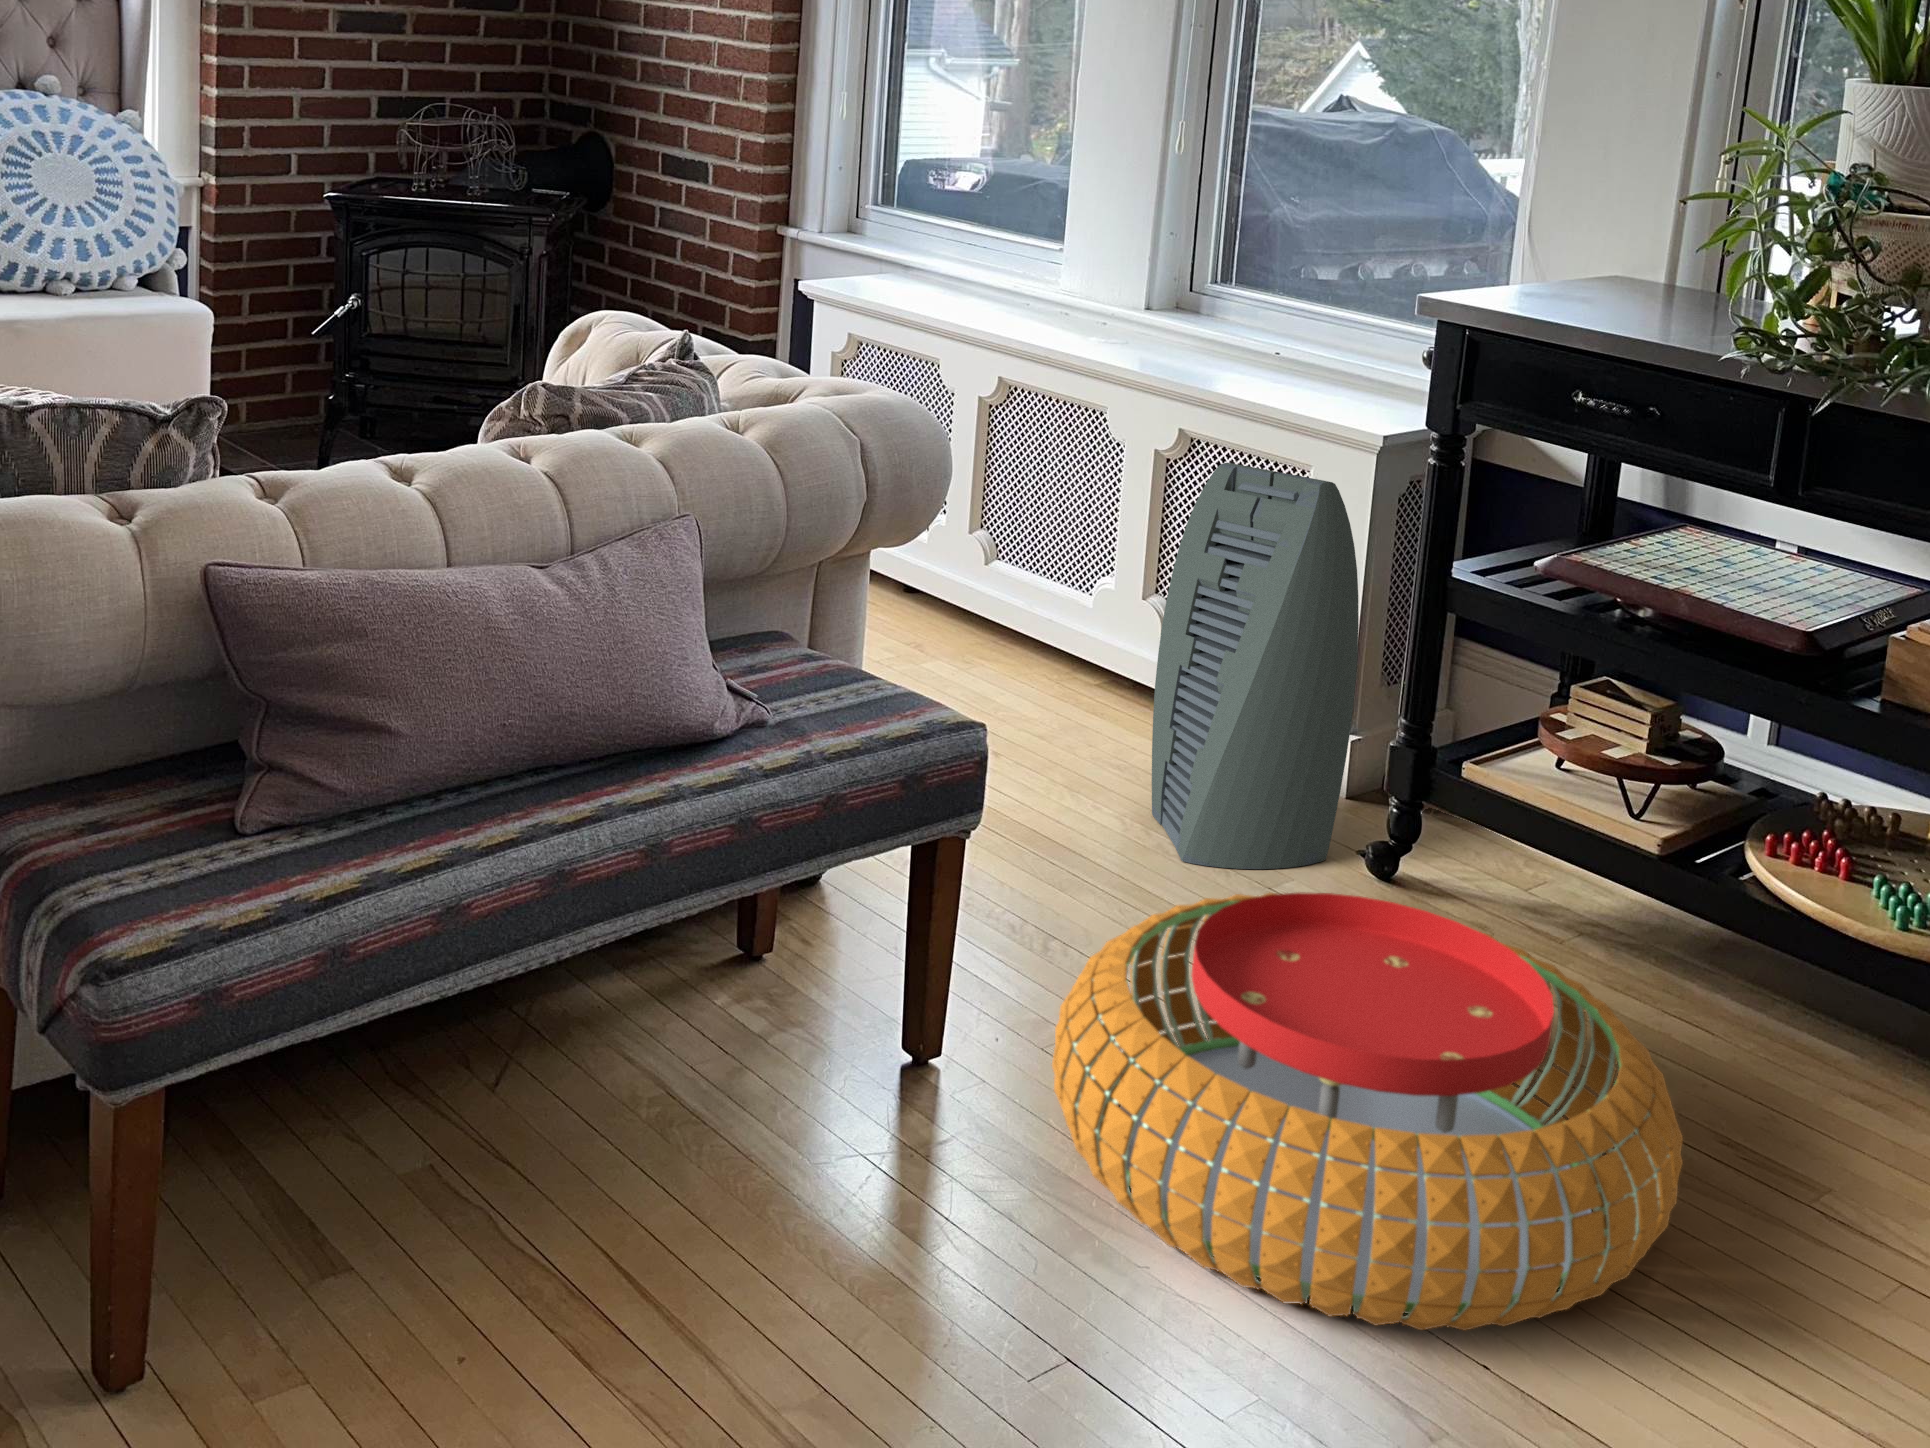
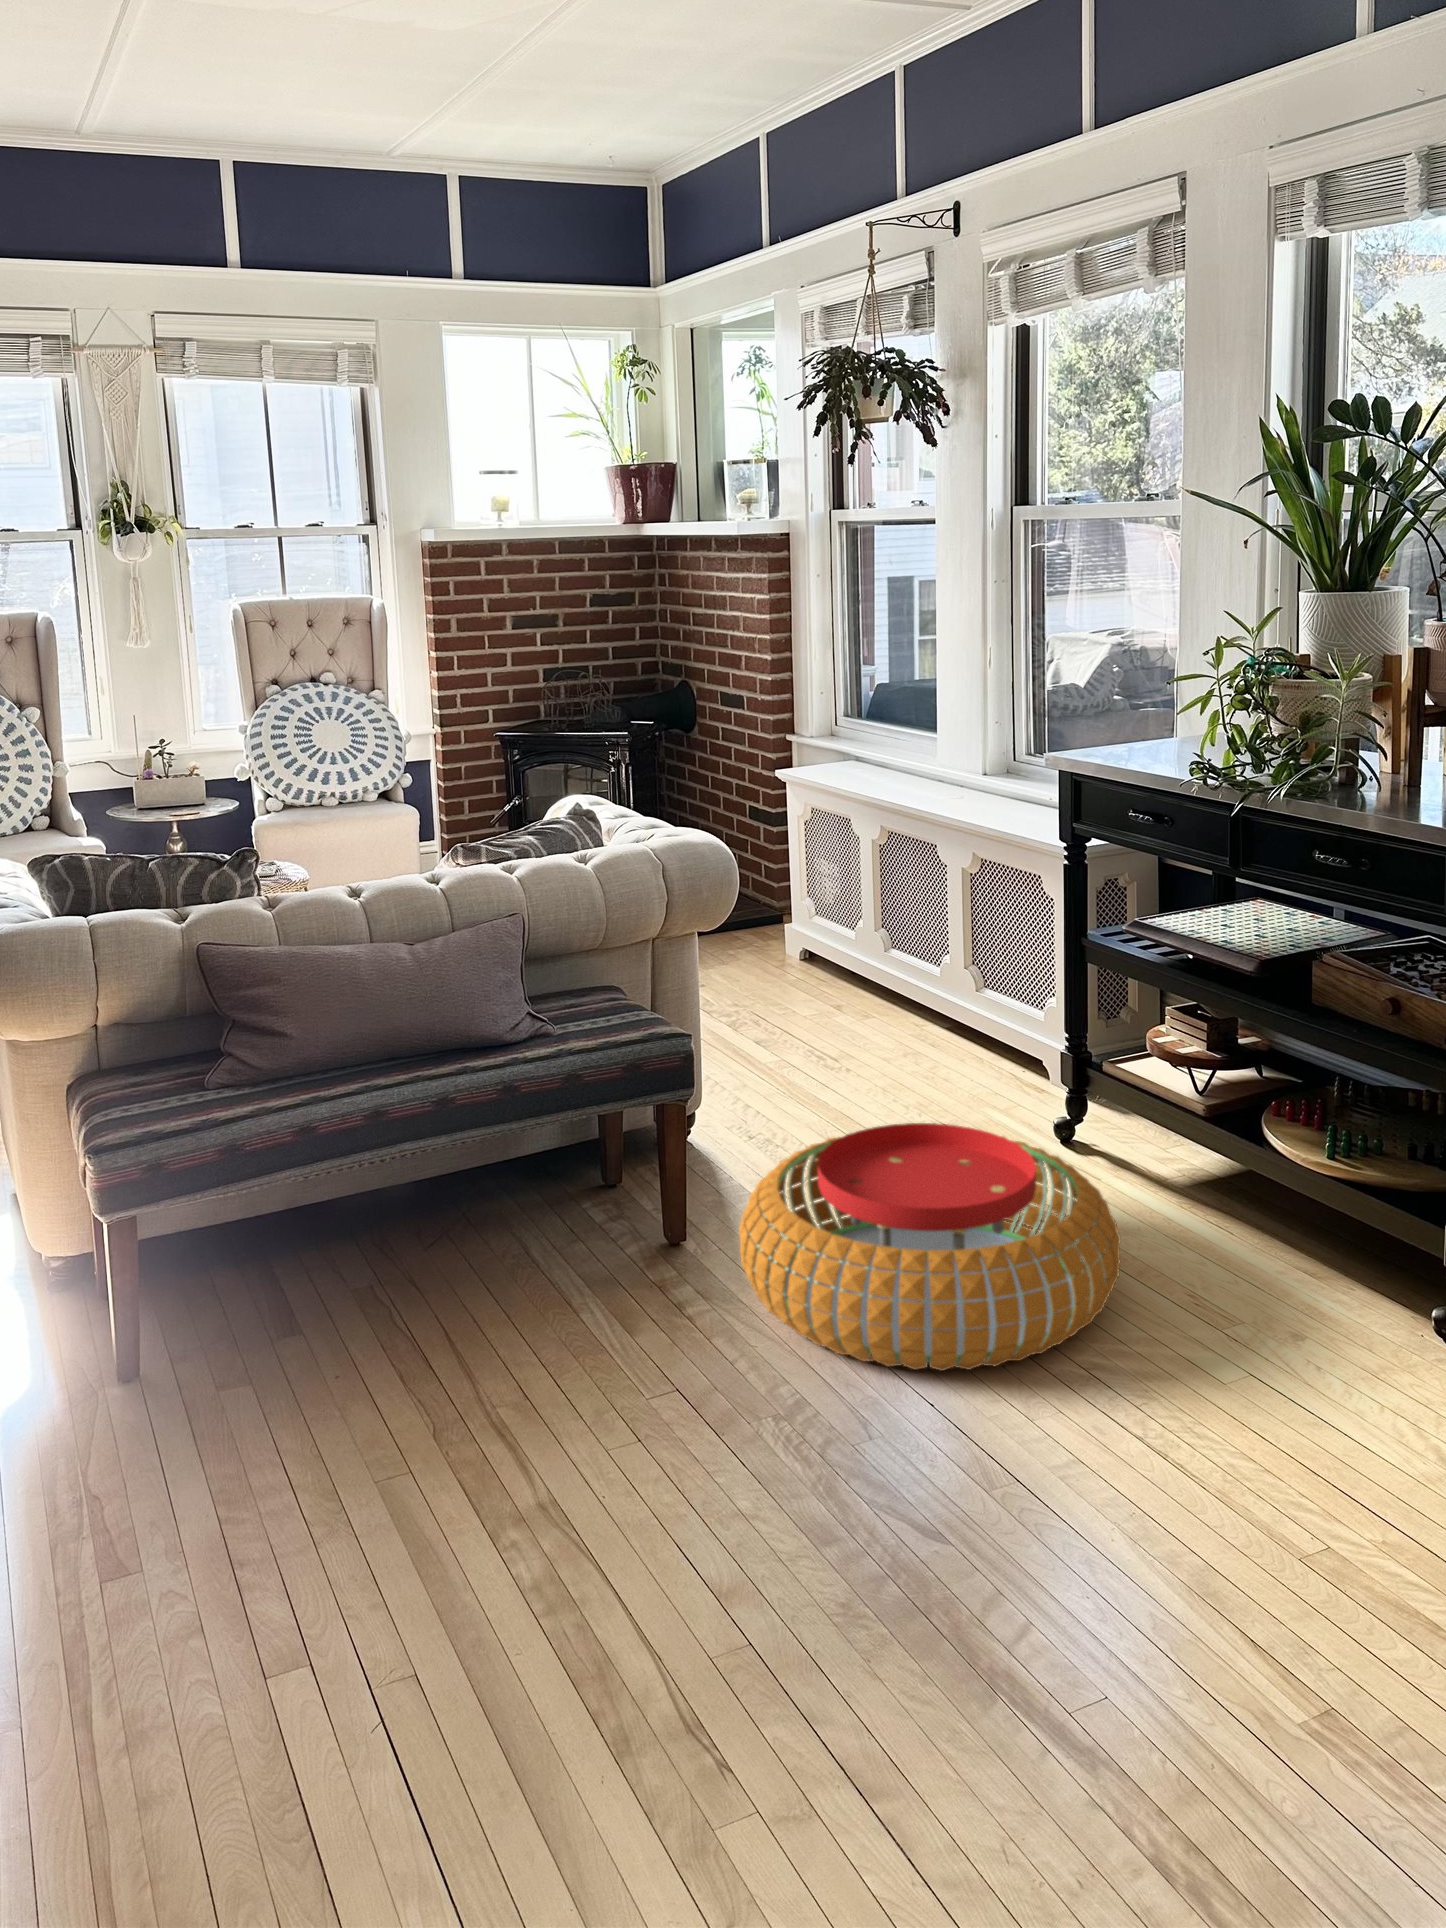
air purifier: present [1152,463,1359,869] -> none [926,865,1046,1129]

